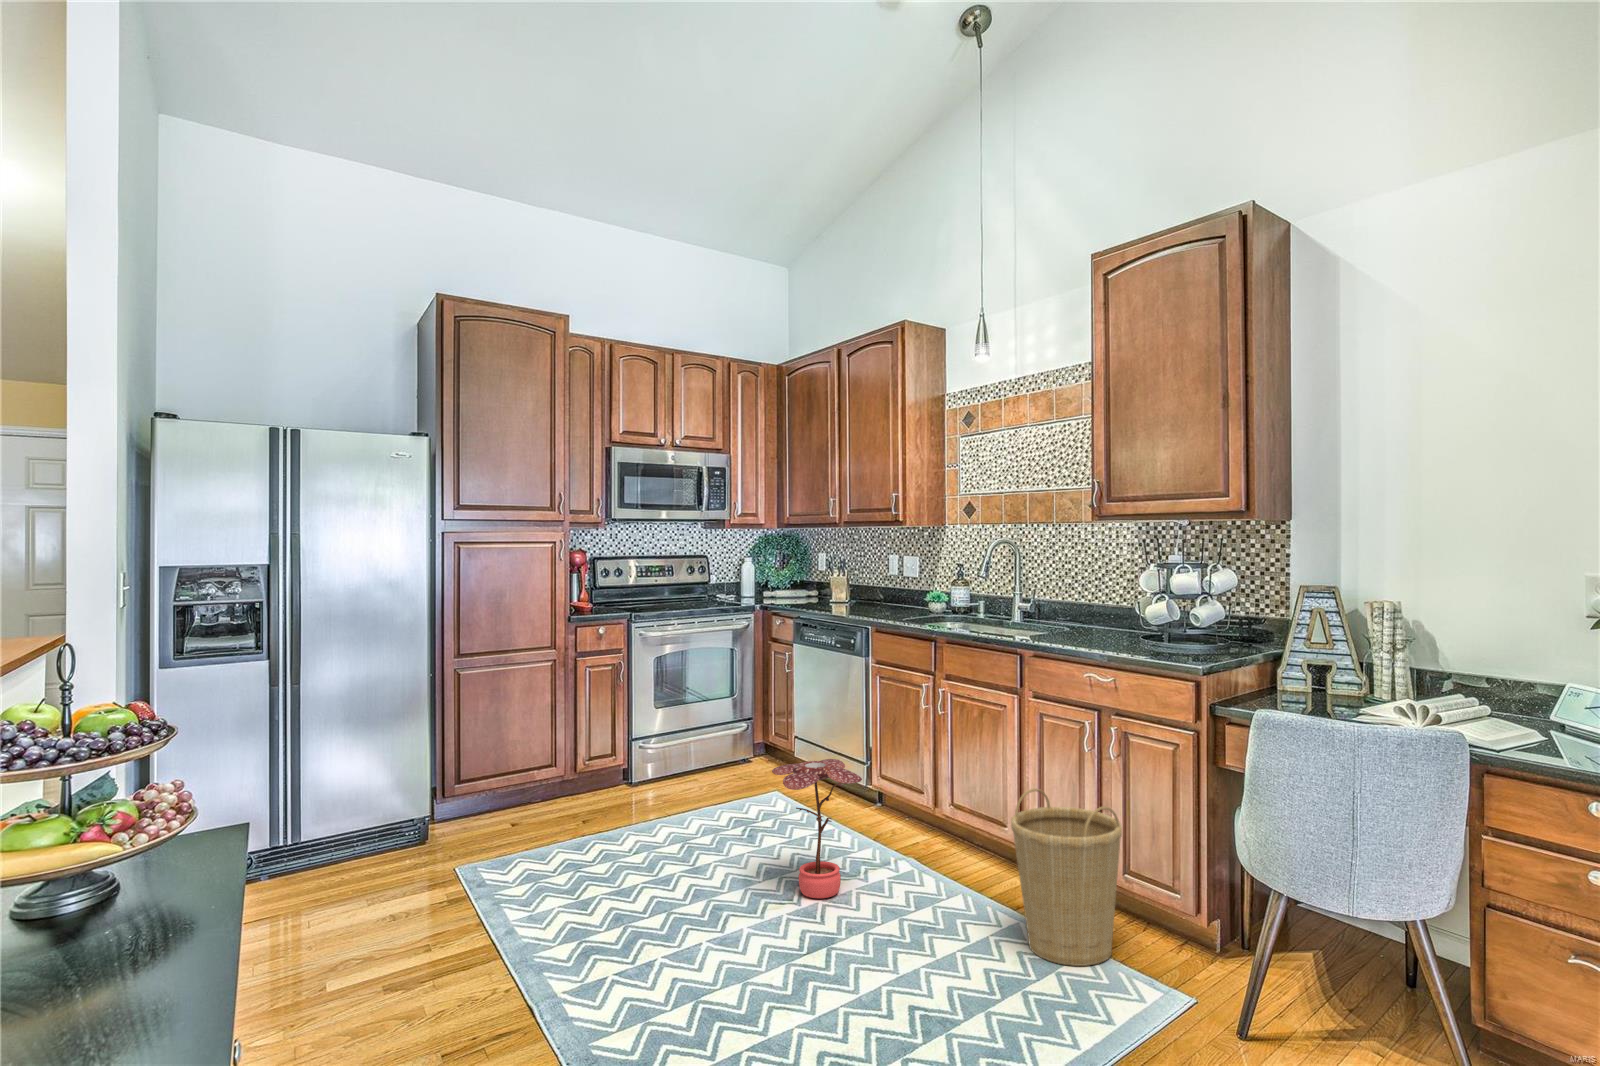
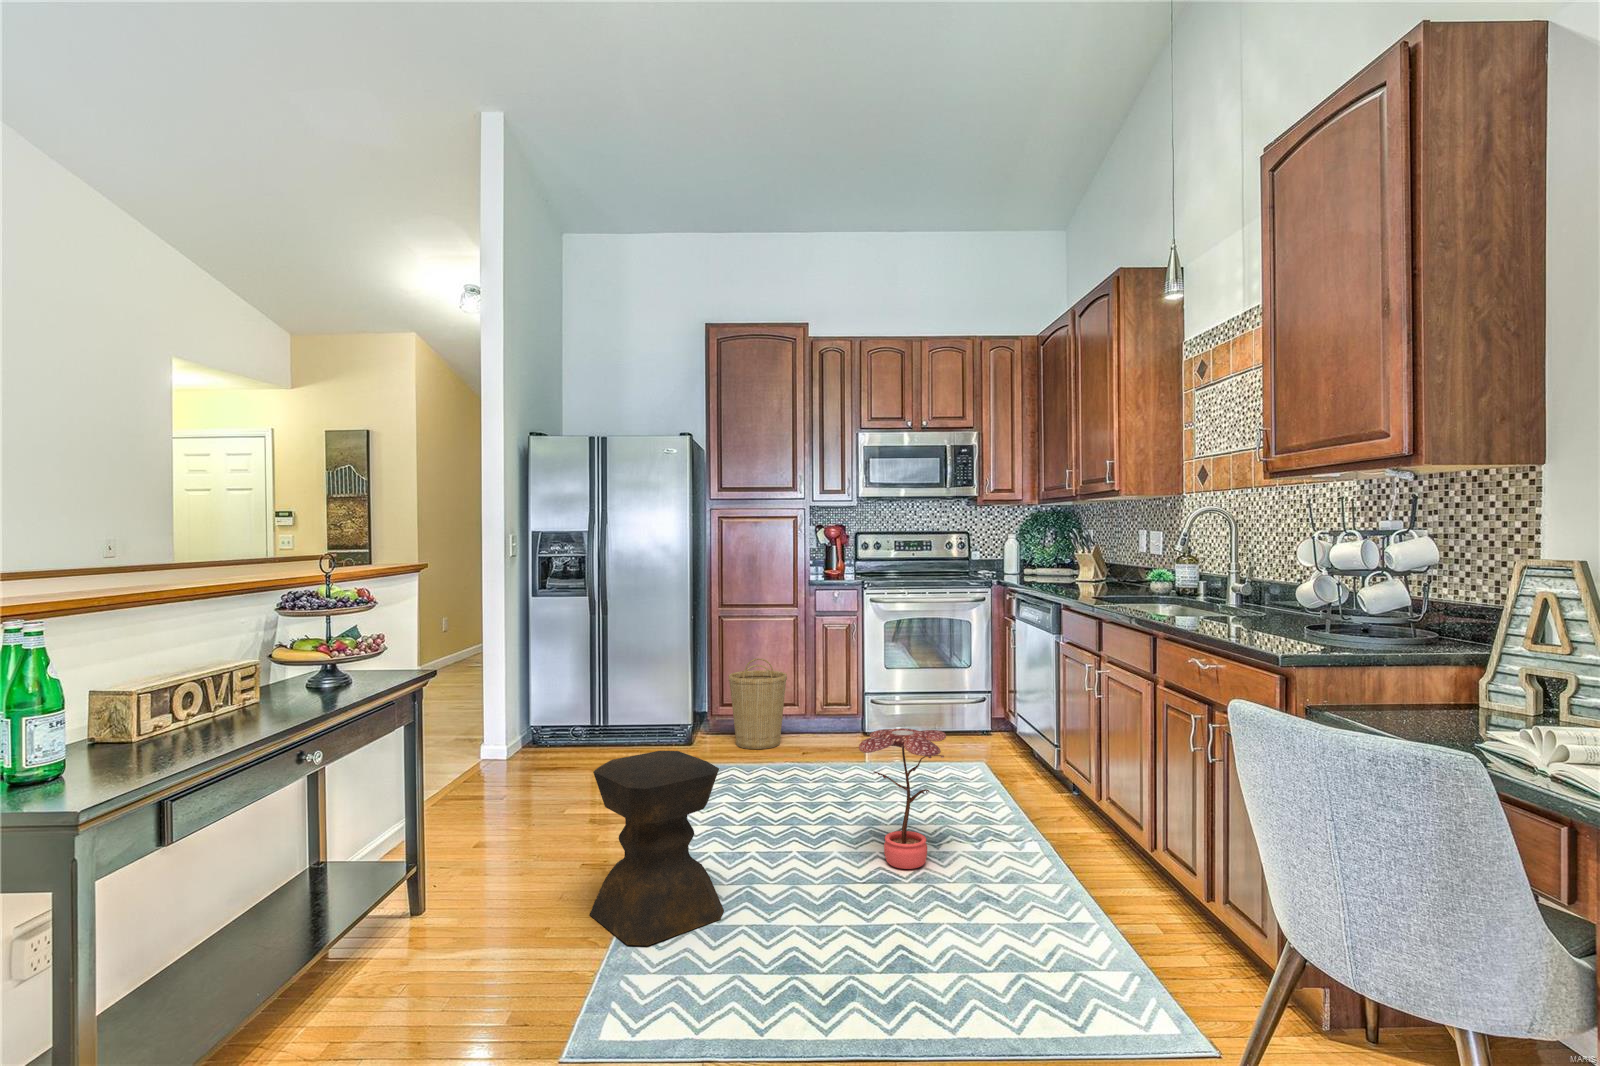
basket: present [1011,789,1122,966] -> present [728,658,787,749]
stool: none [571,819,720,1039] -> present [590,751,724,946]

